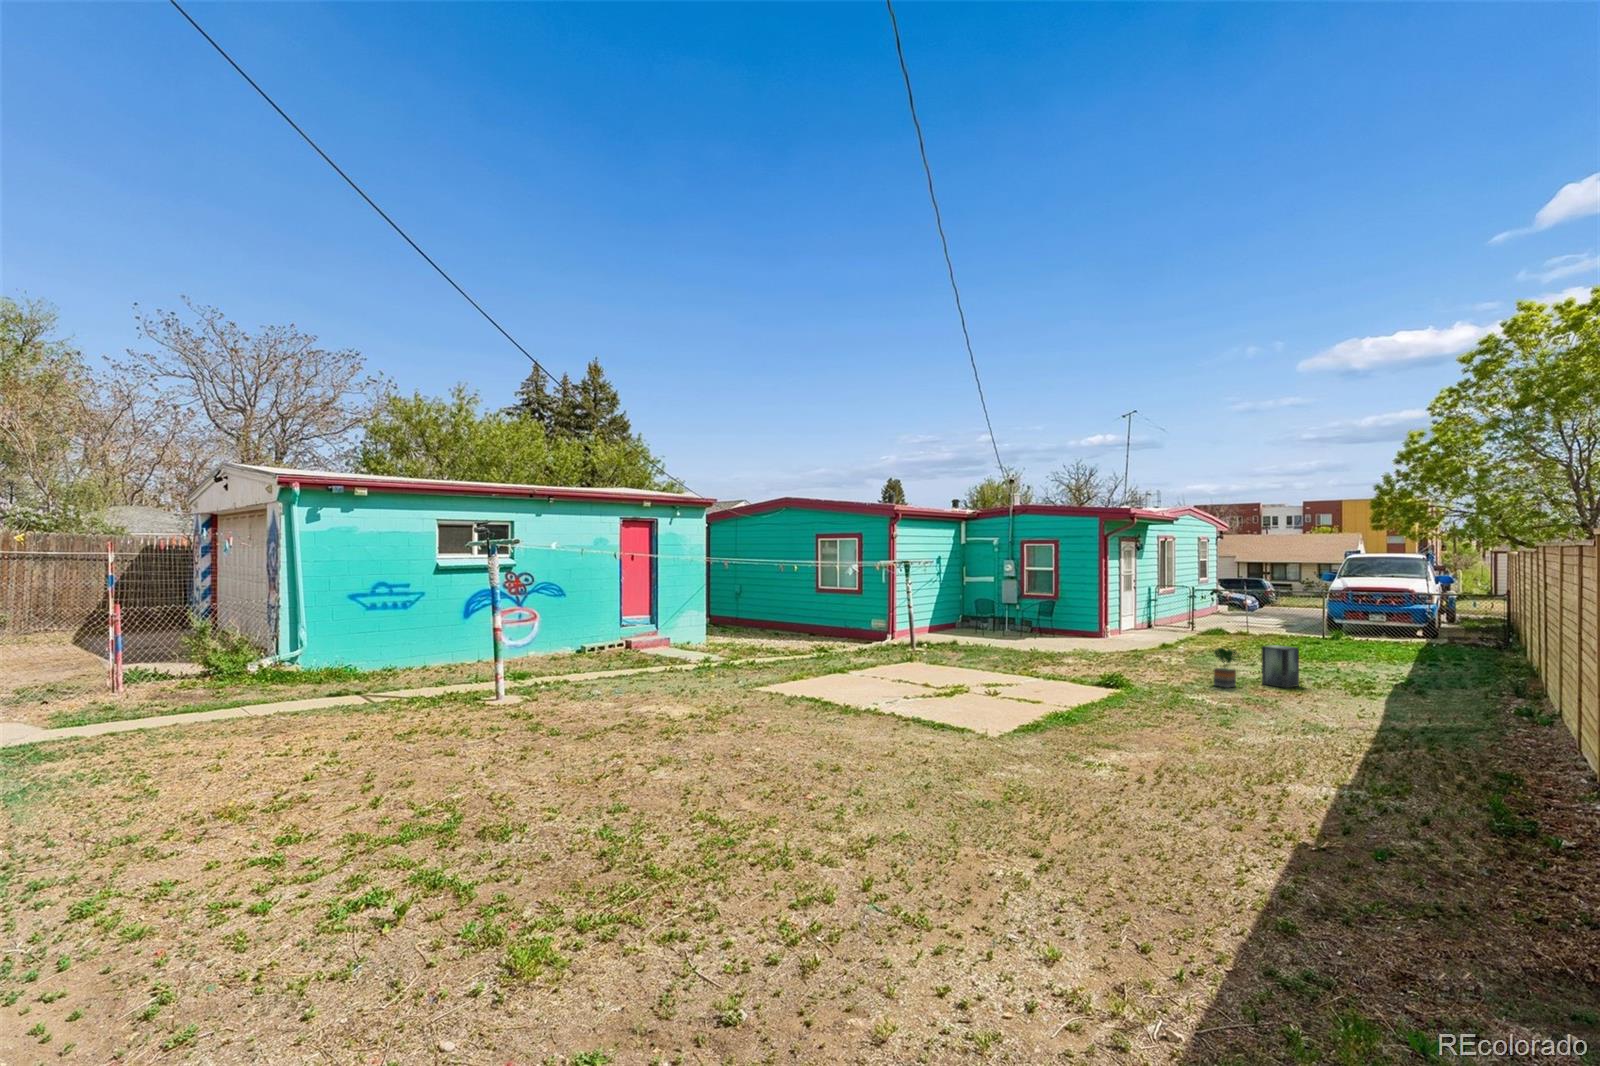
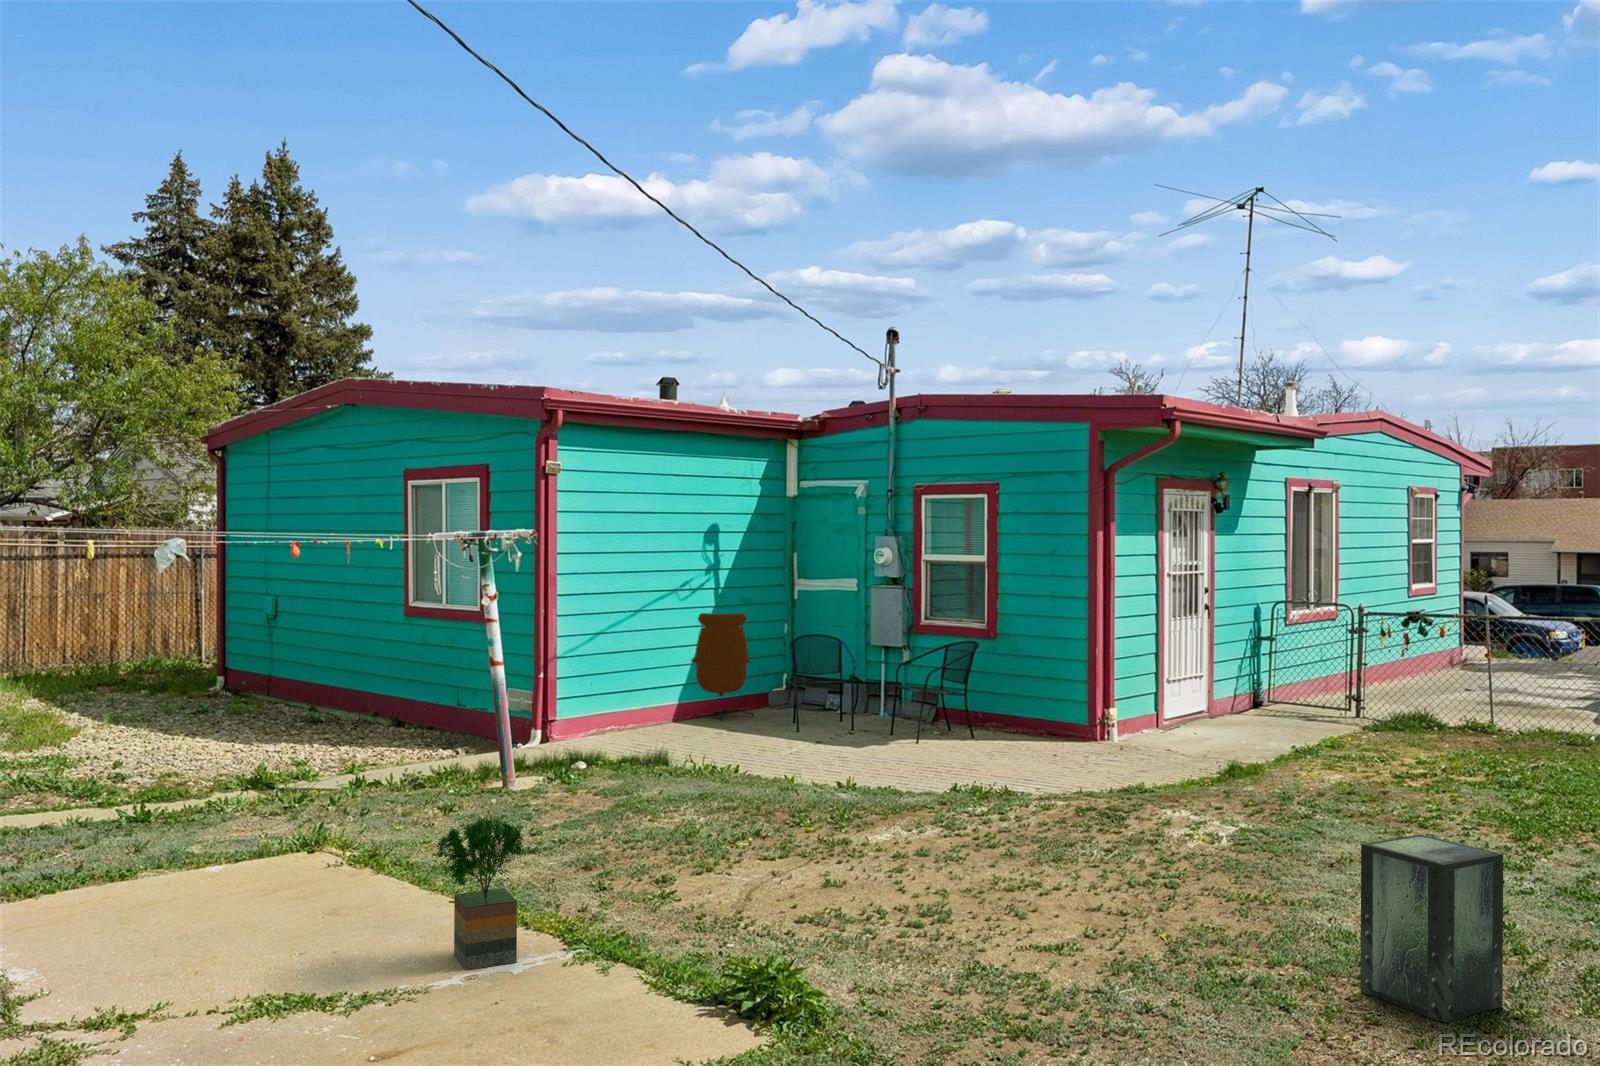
lounge chair: none [937,590,967,632] -> present [691,613,753,720]
potted tree: present [1214,648,1239,688] -> present [436,817,539,970]

